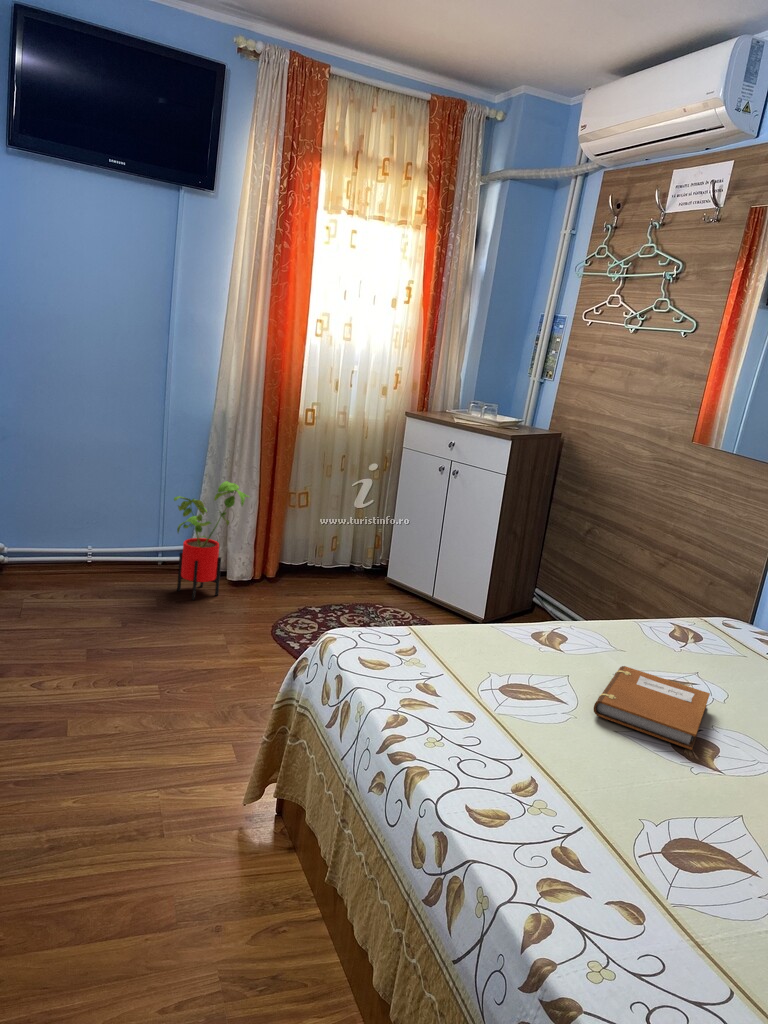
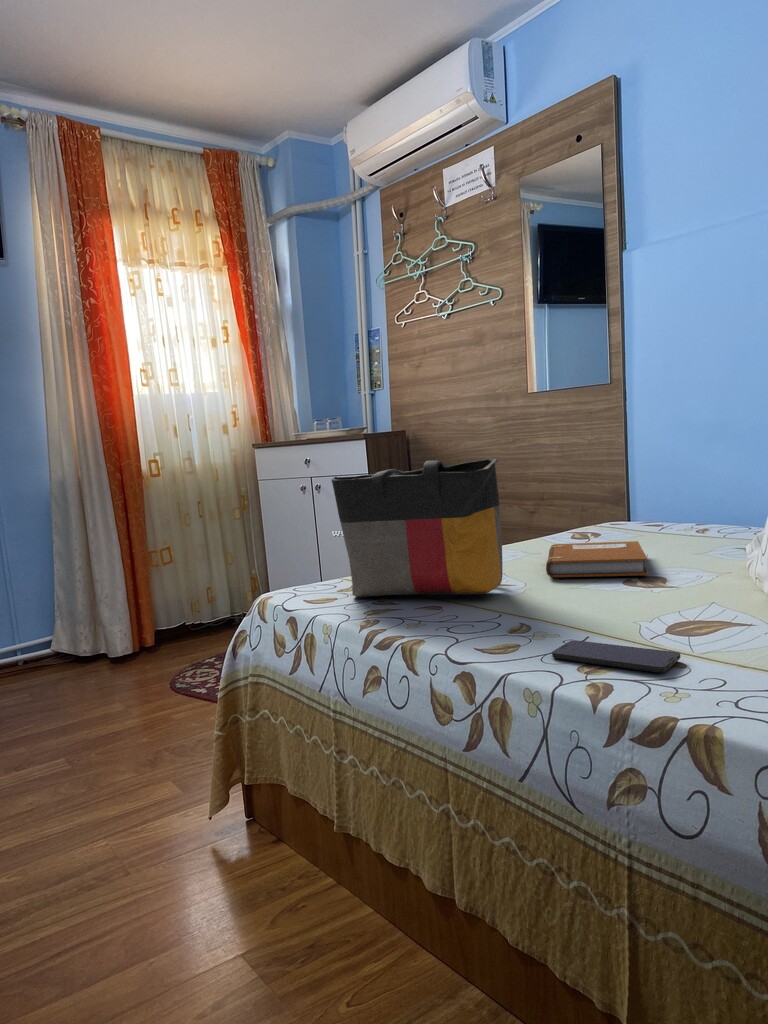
house plant: present [174,481,250,600] -> none [25,546,112,684]
tote bag: none [402,564,563,726] -> present [332,458,503,597]
smartphone: none [523,837,636,924] -> present [552,640,680,673]

